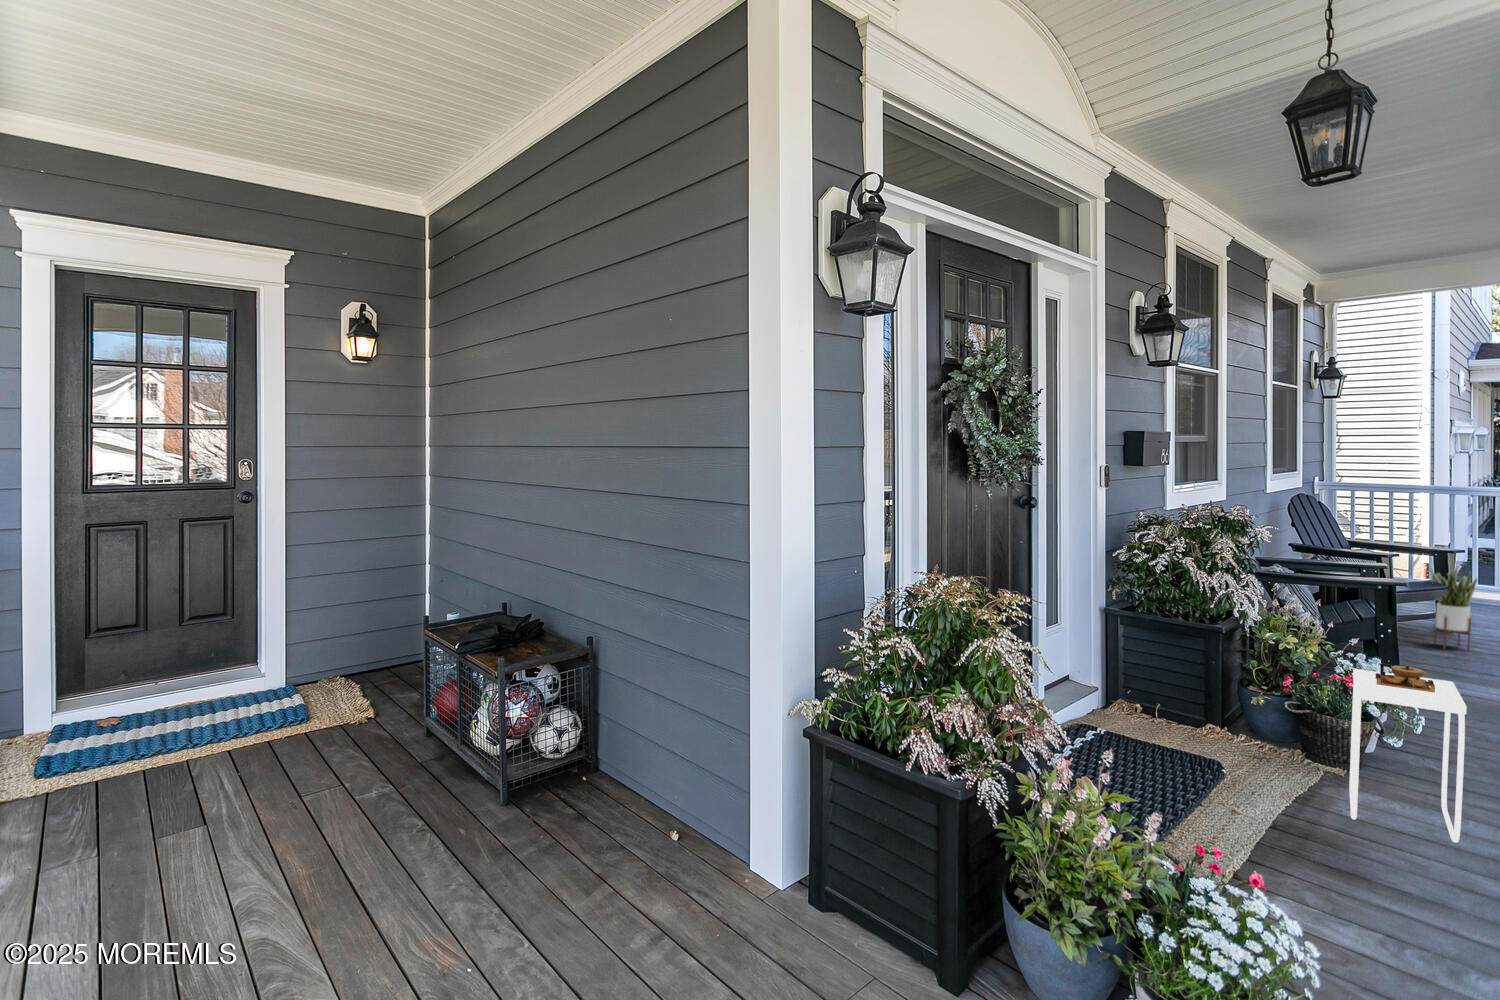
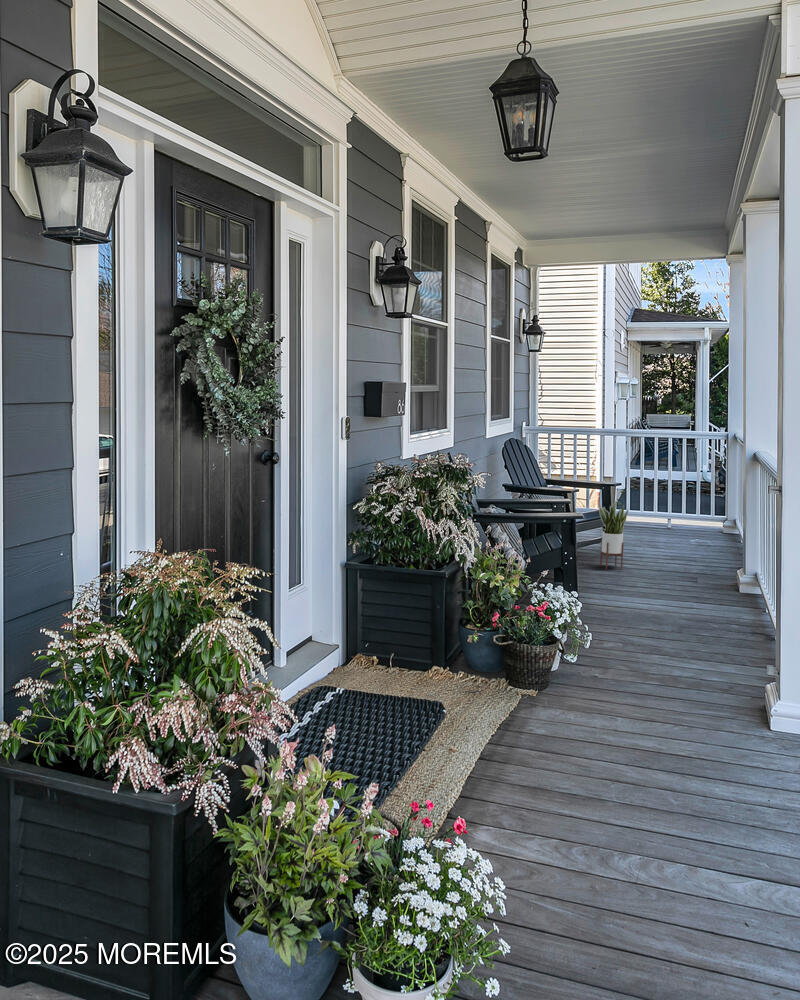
side table: present [1349,663,1467,843] -> none [538,598,615,741]

